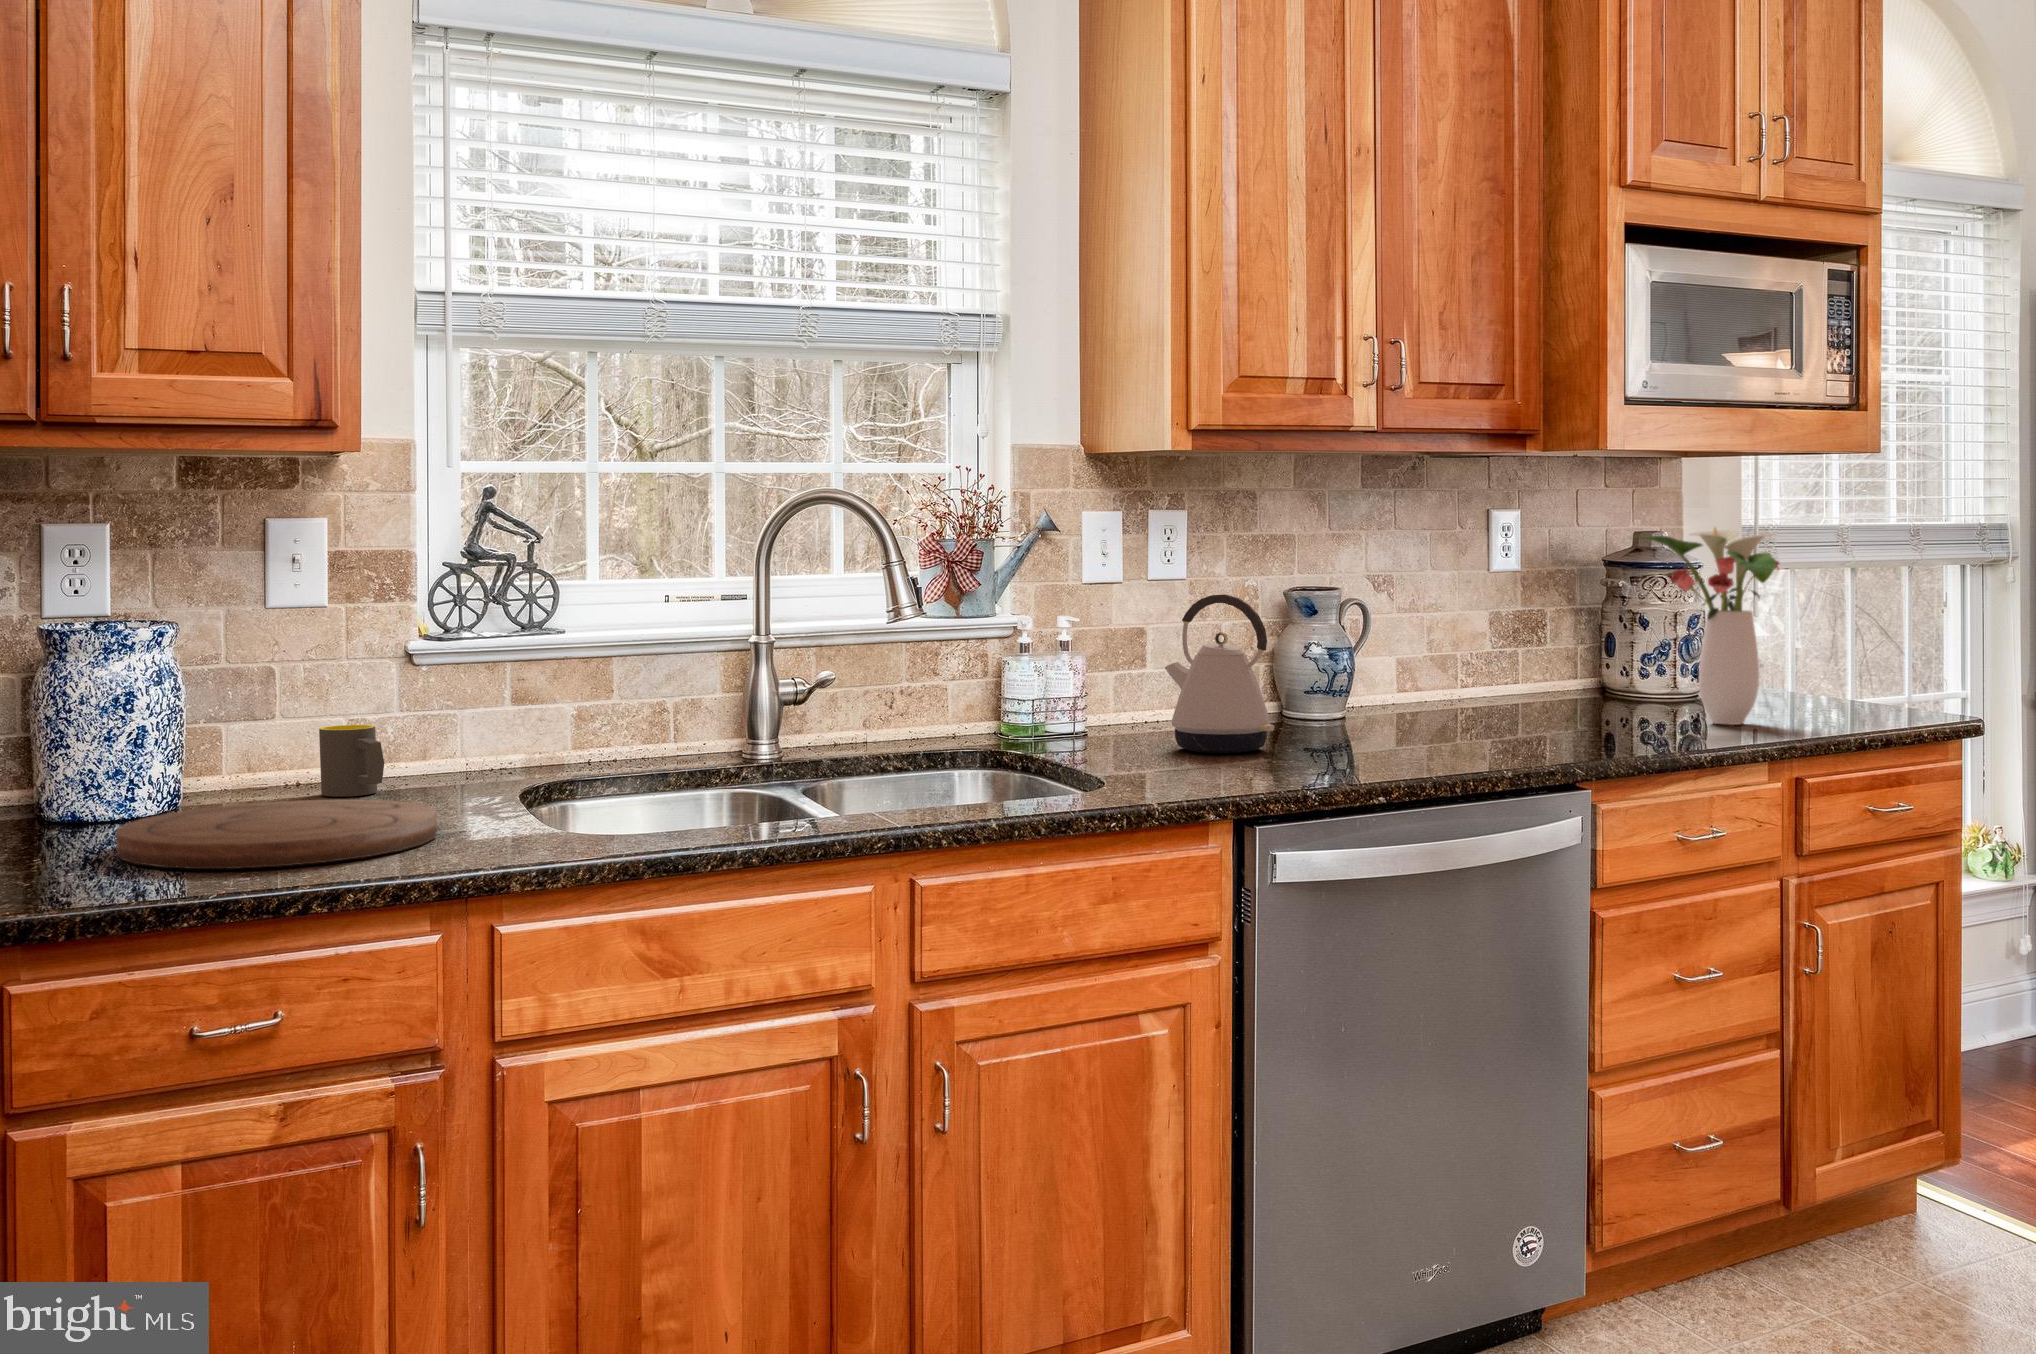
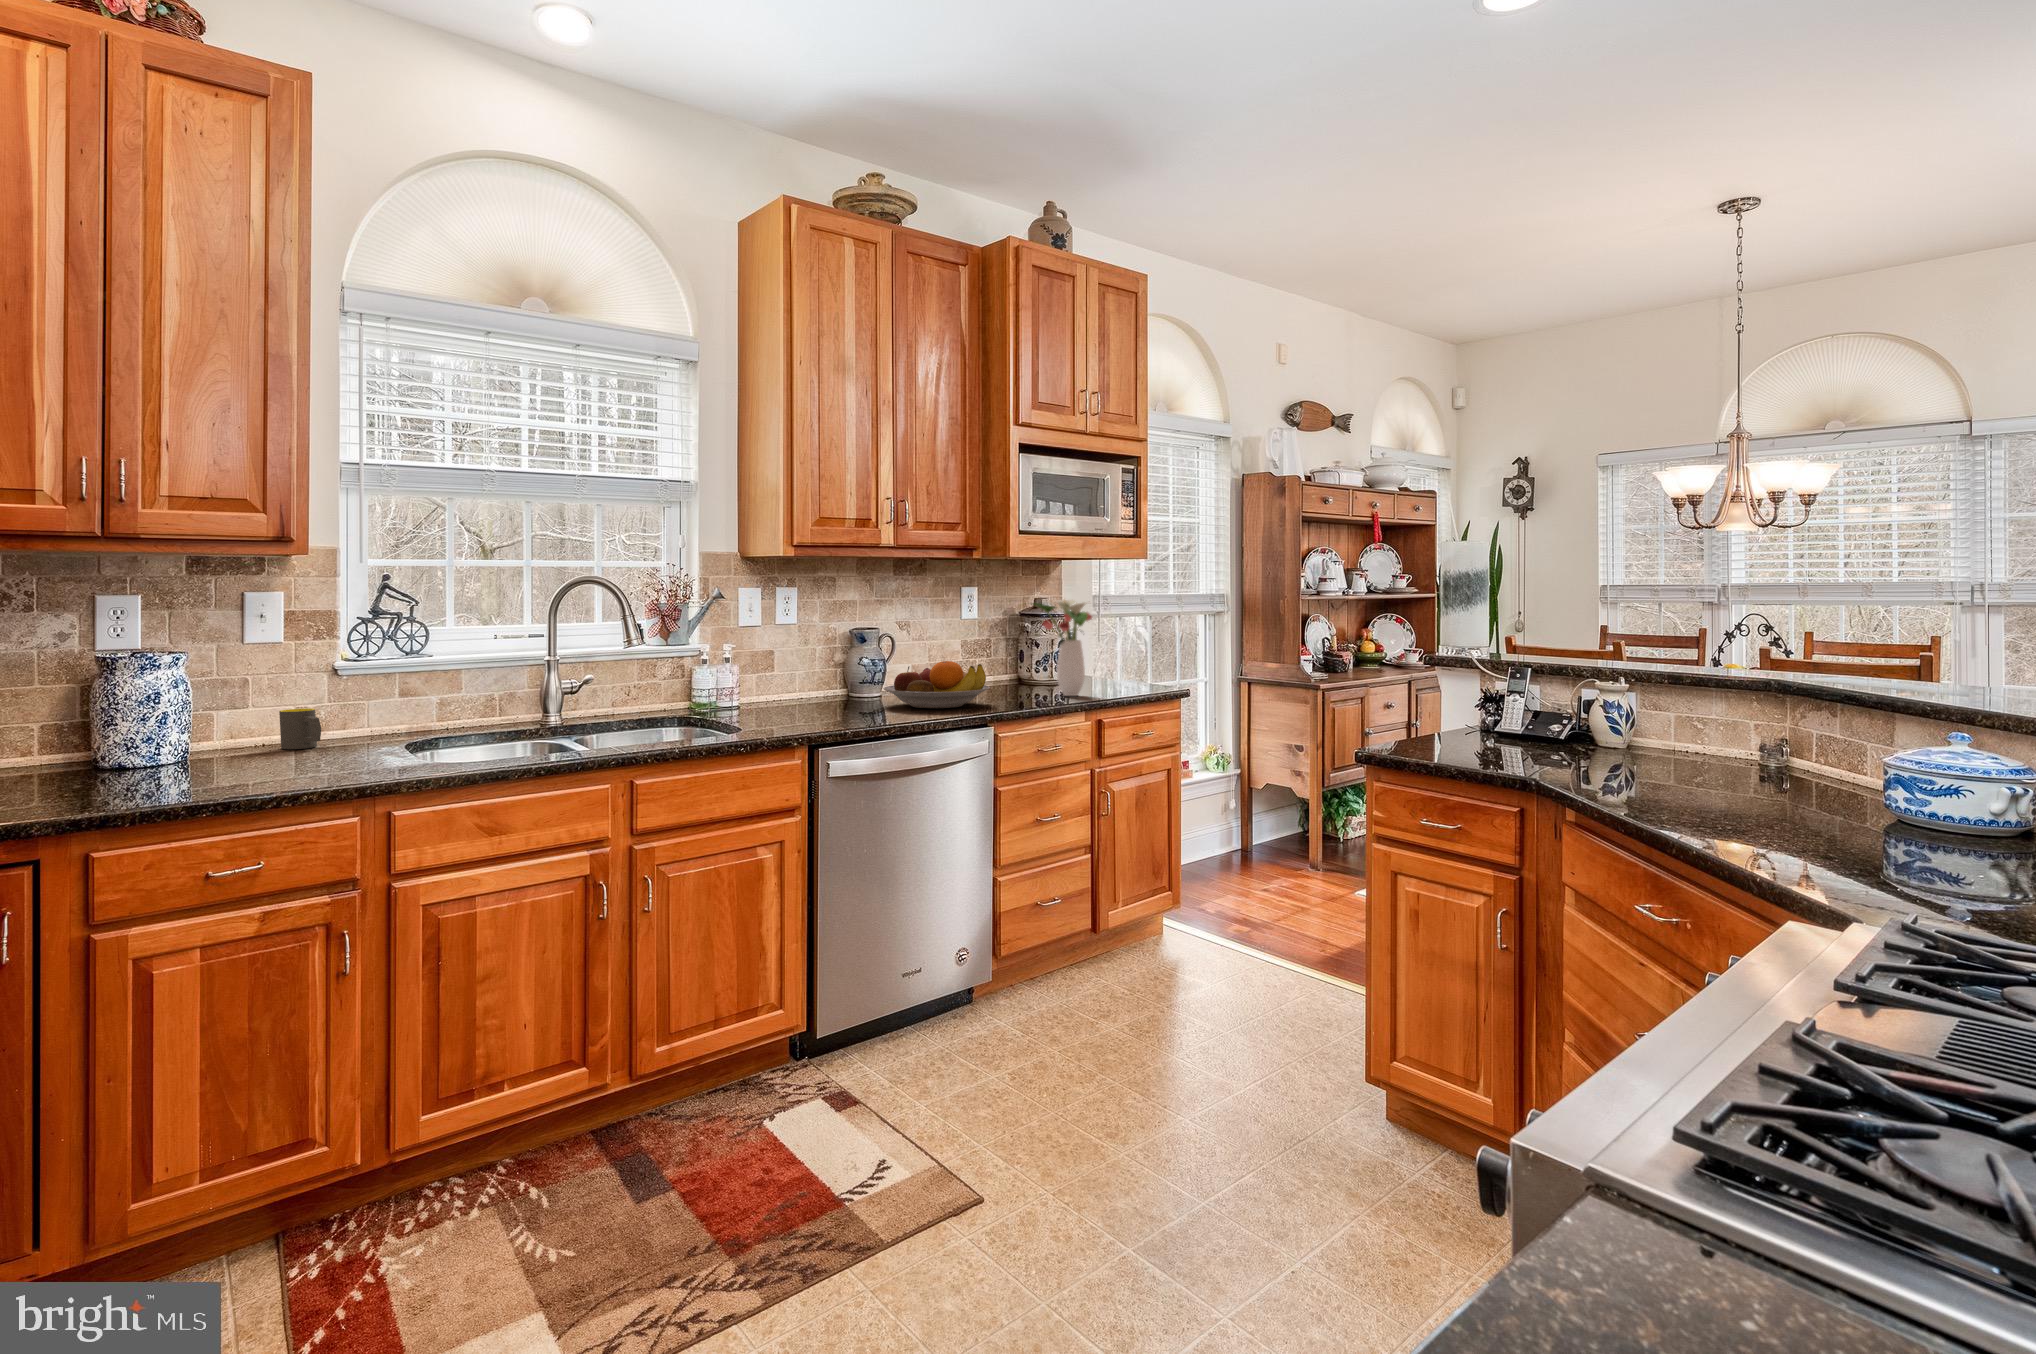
kettle: present [1165,594,1274,753] -> none [781,633,837,715]
fruit bowl: none [1357,651,1573,745] -> present [883,661,990,708]
cutting board: present [116,799,437,869] -> none [153,750,355,788]

